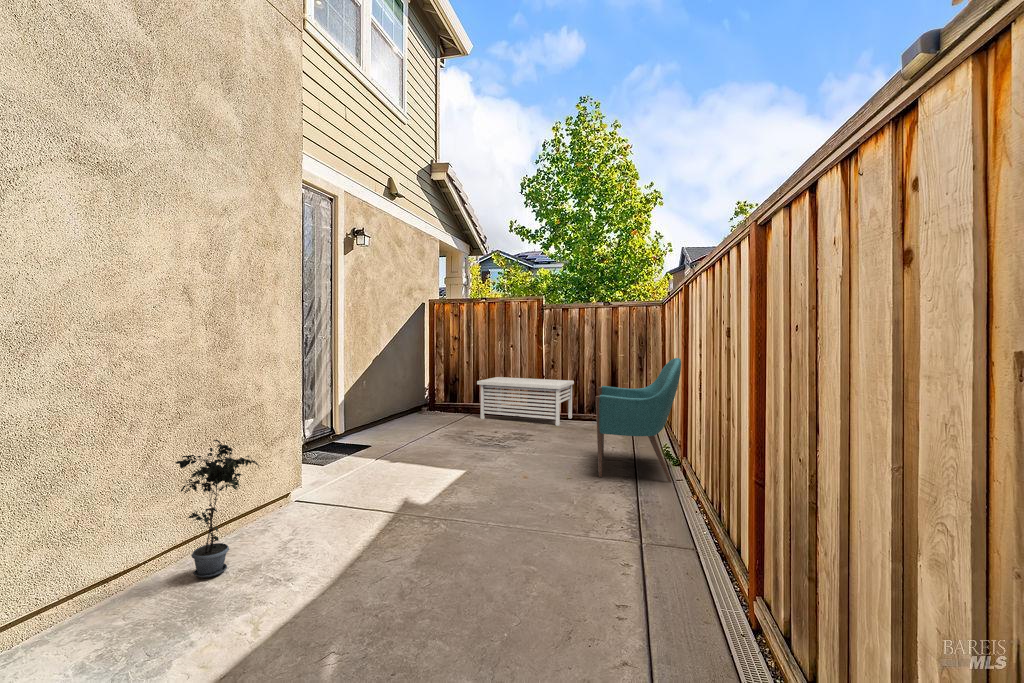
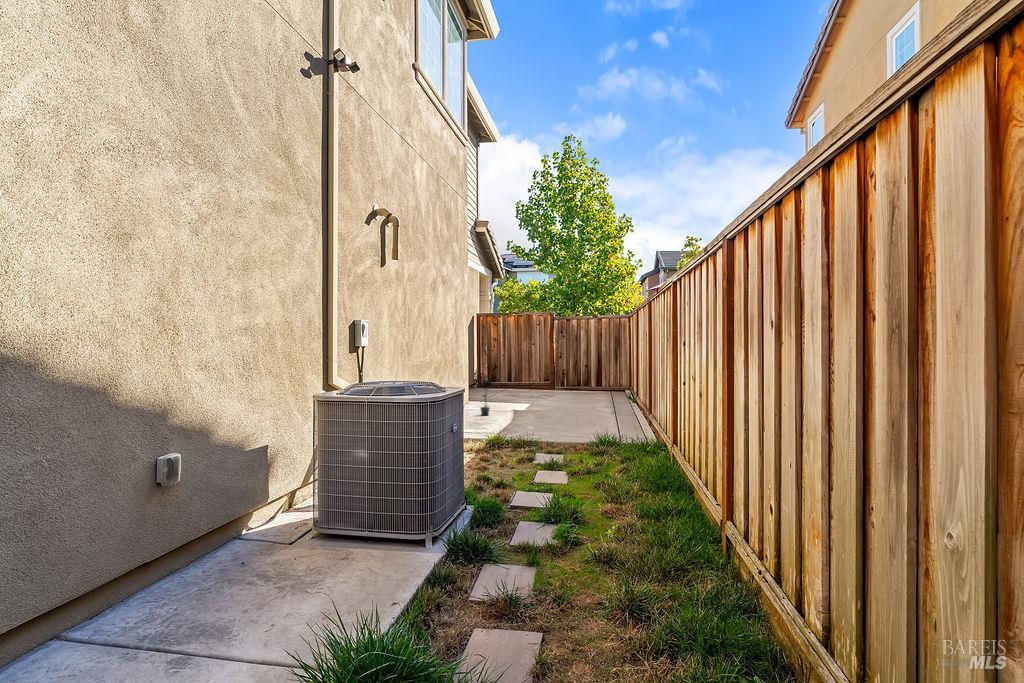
chair: present [596,358,681,482] -> none [596,349,634,403]
storage bench: present [477,377,574,426] -> none [516,365,575,392]

